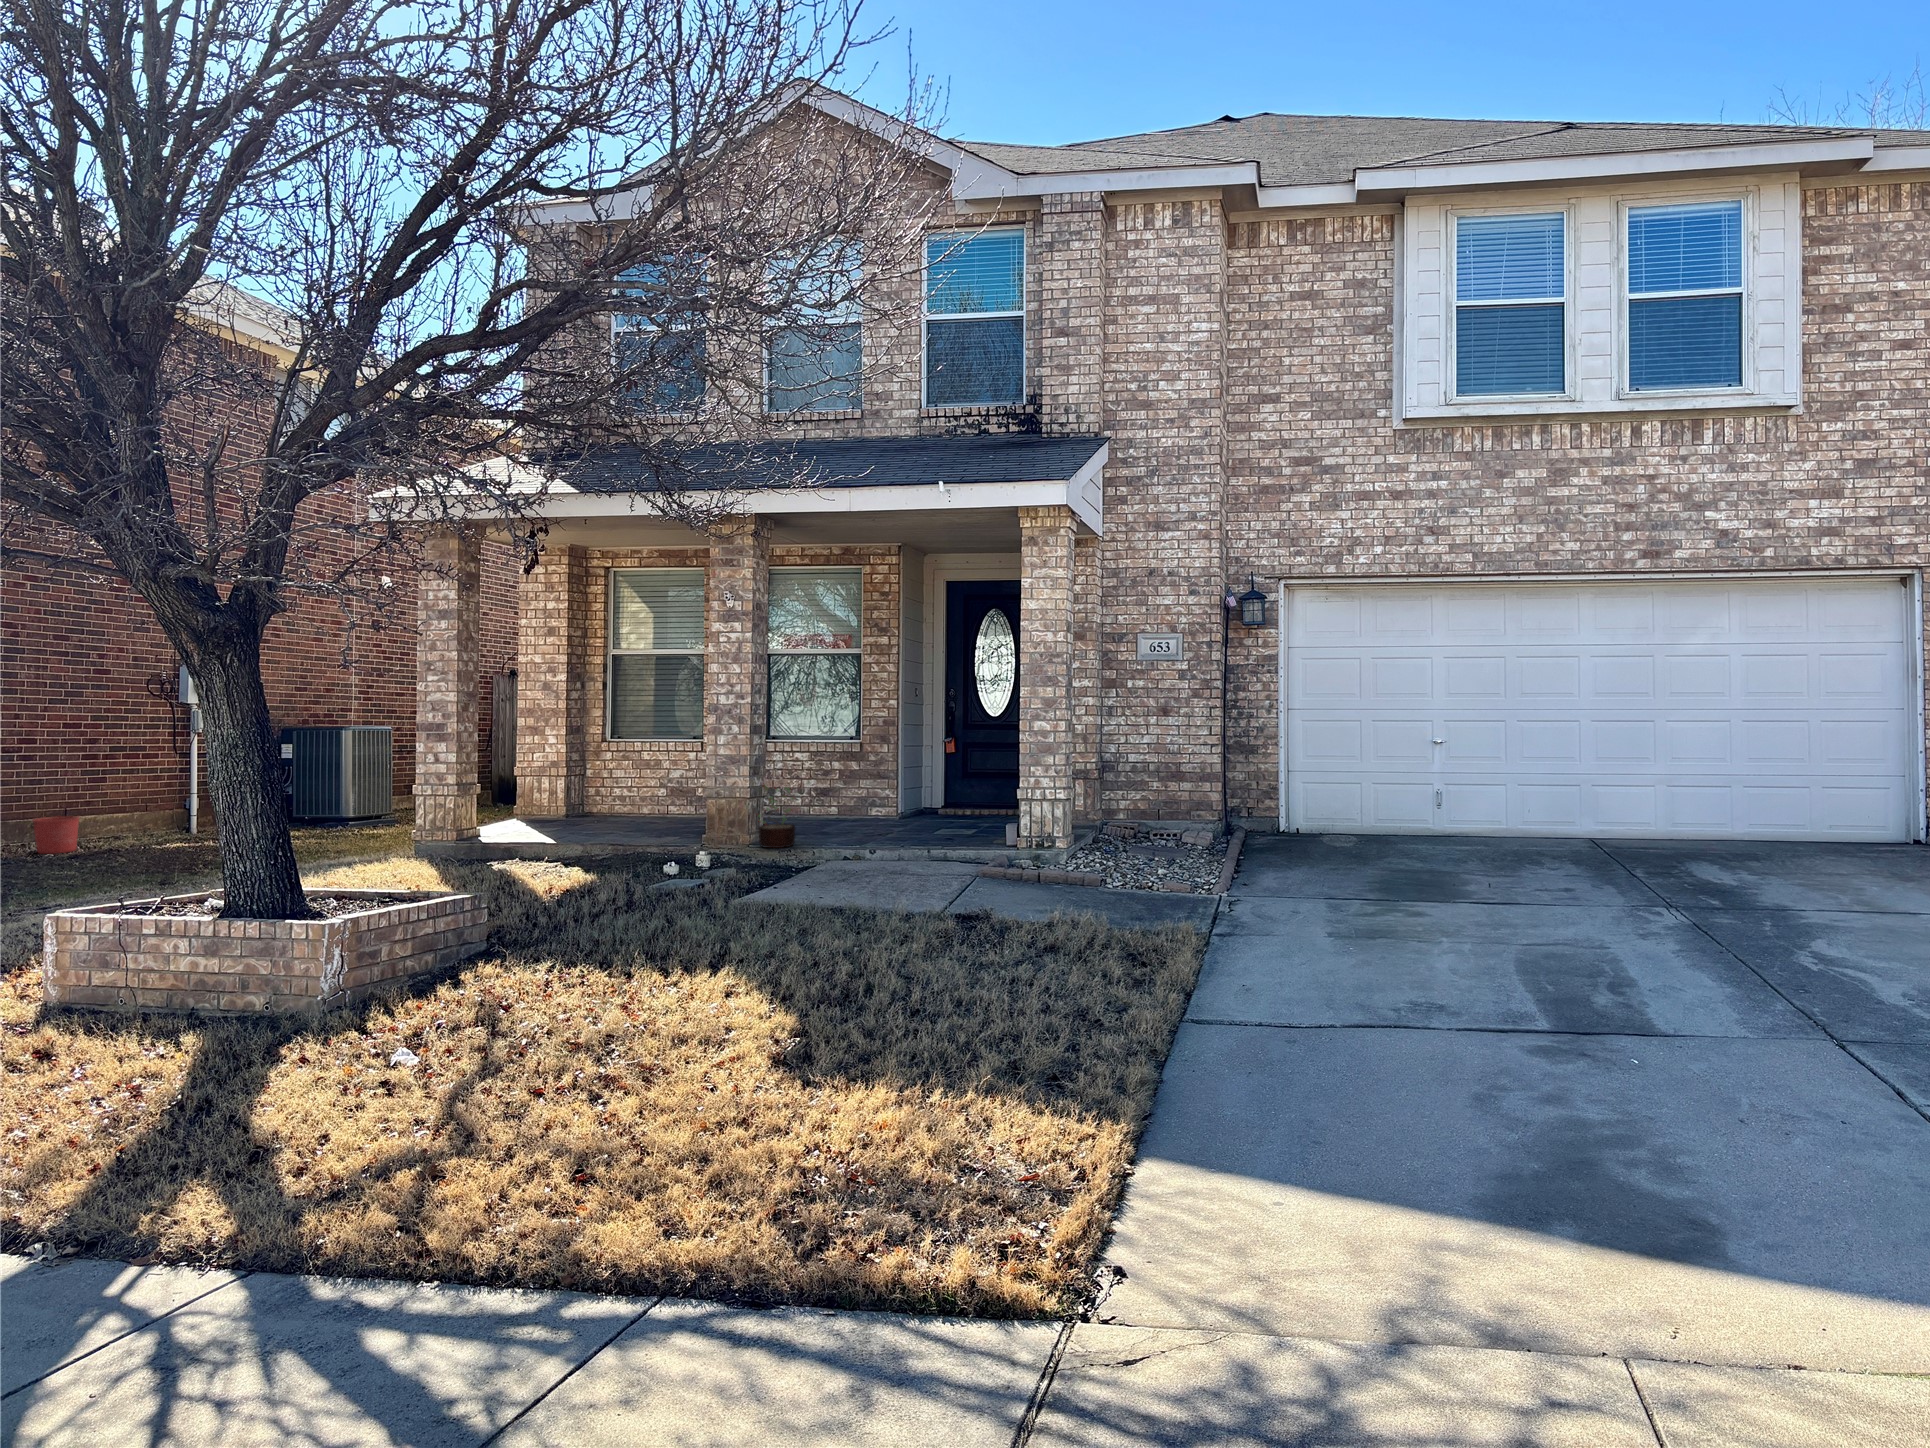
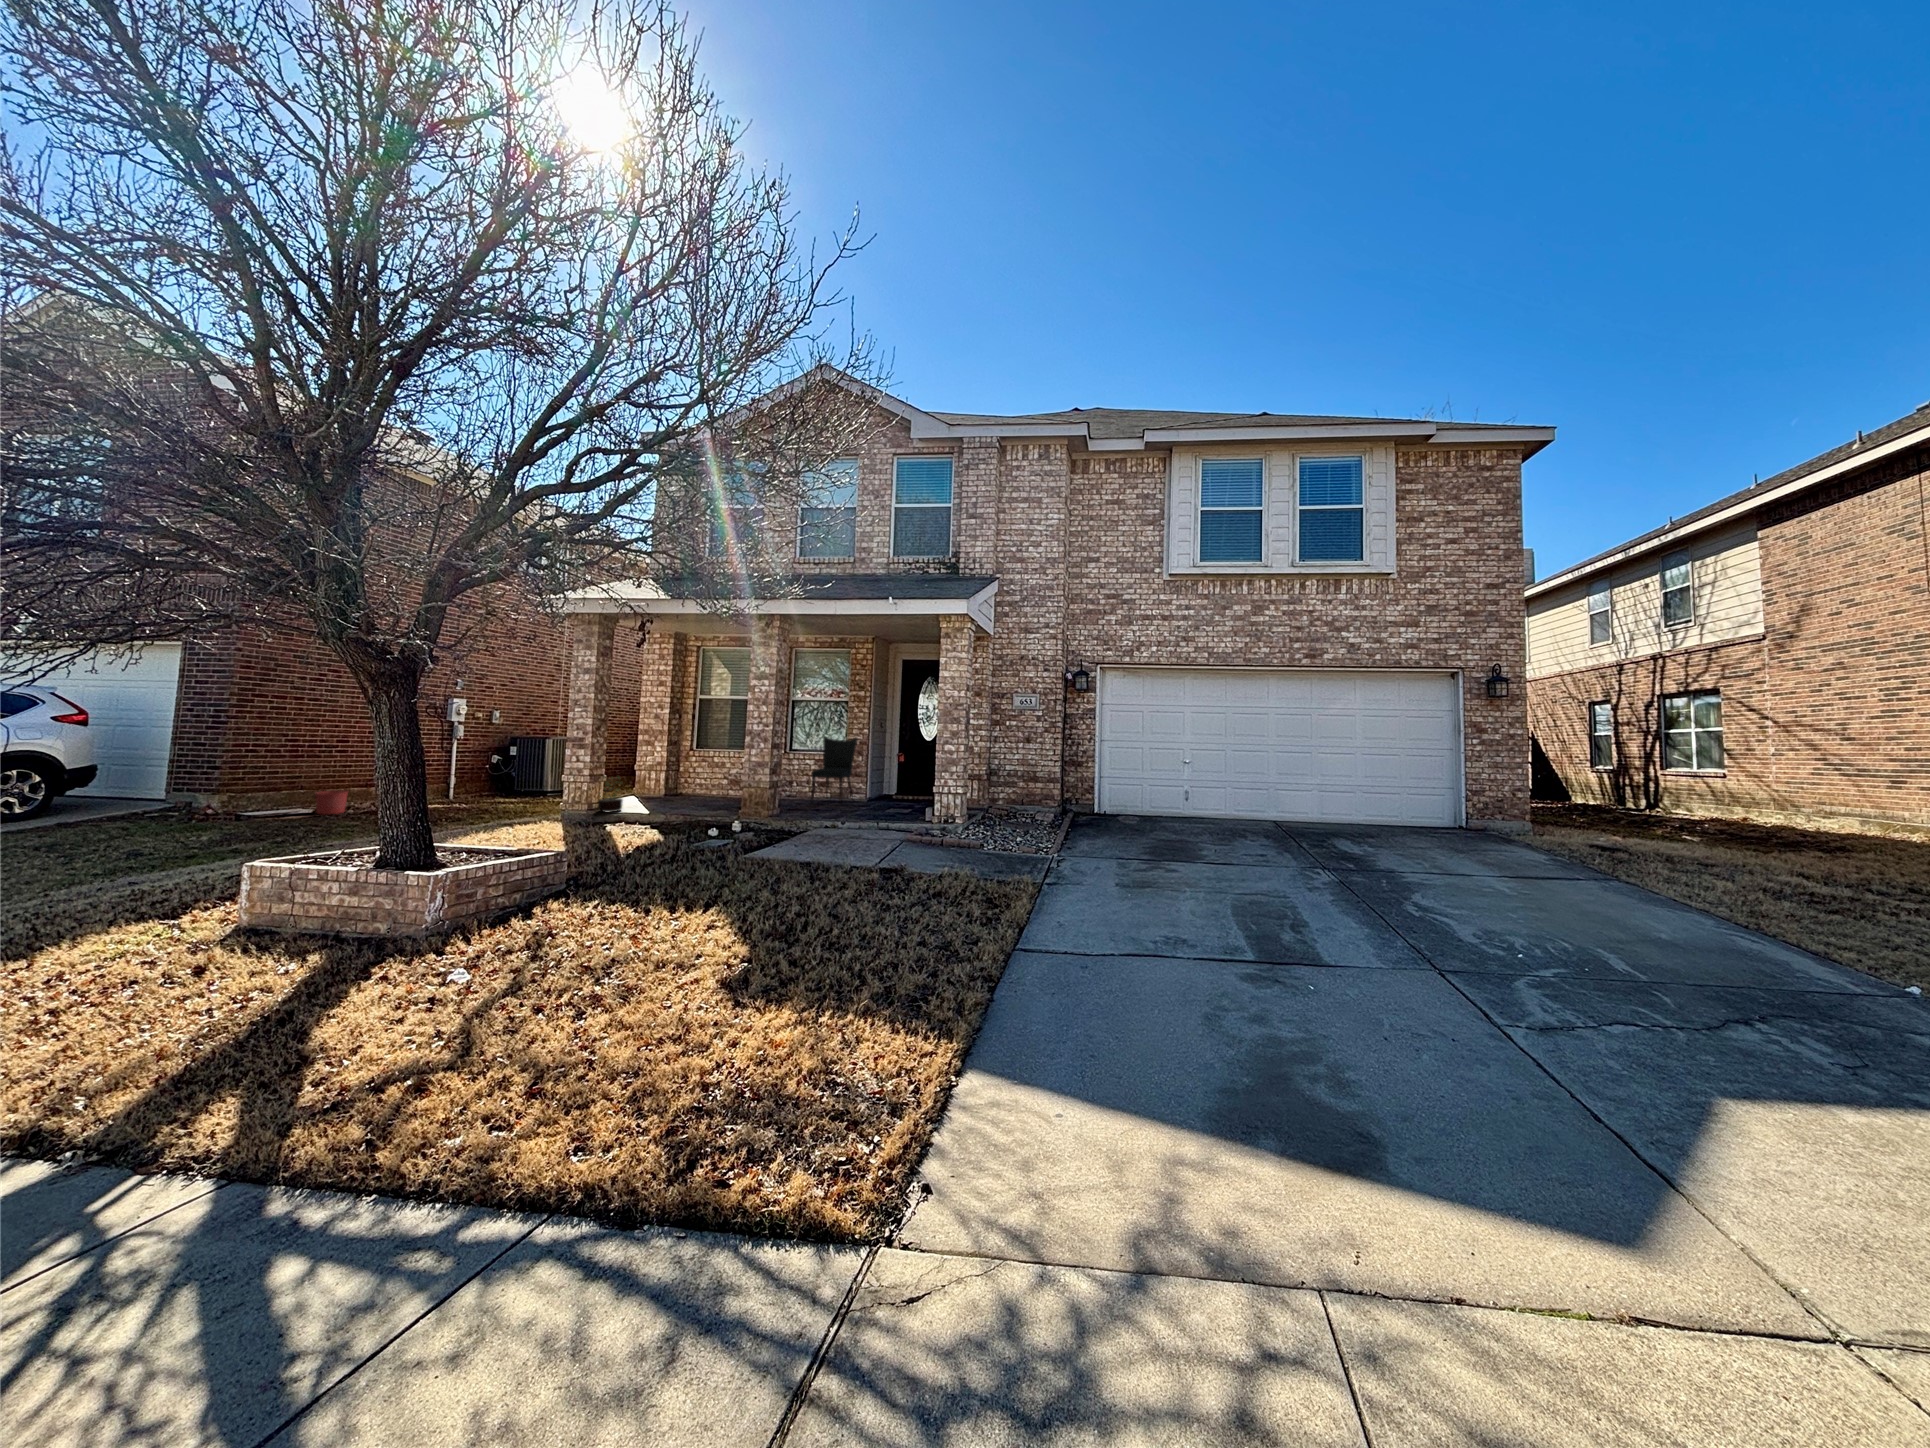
chair: none [803,713,874,822] -> present [811,737,857,802]
decorative plant: present [758,785,795,848] -> present [598,774,623,812]

